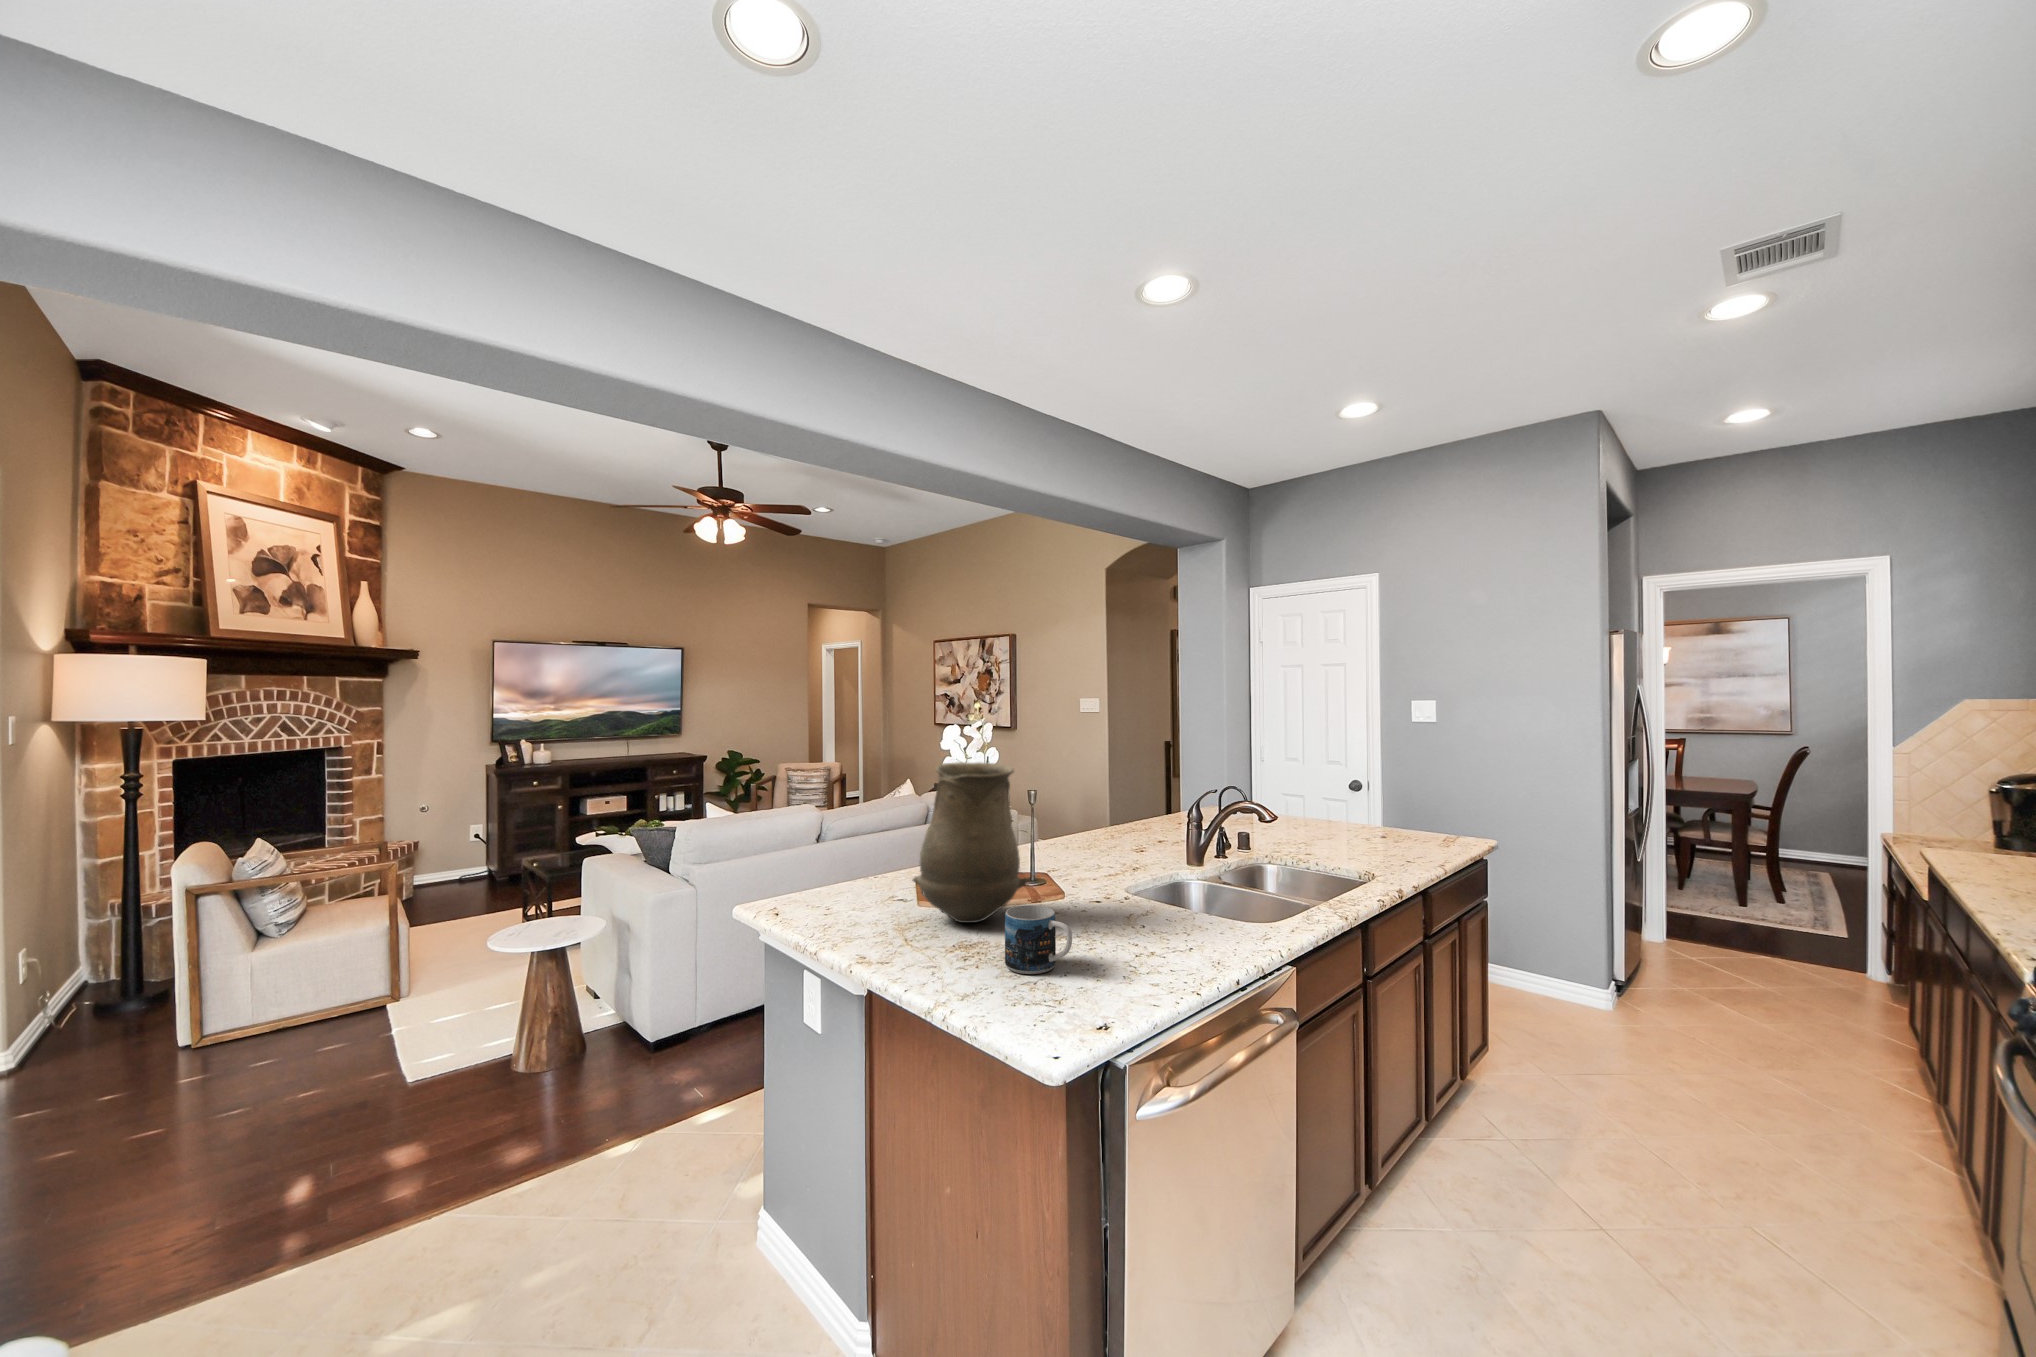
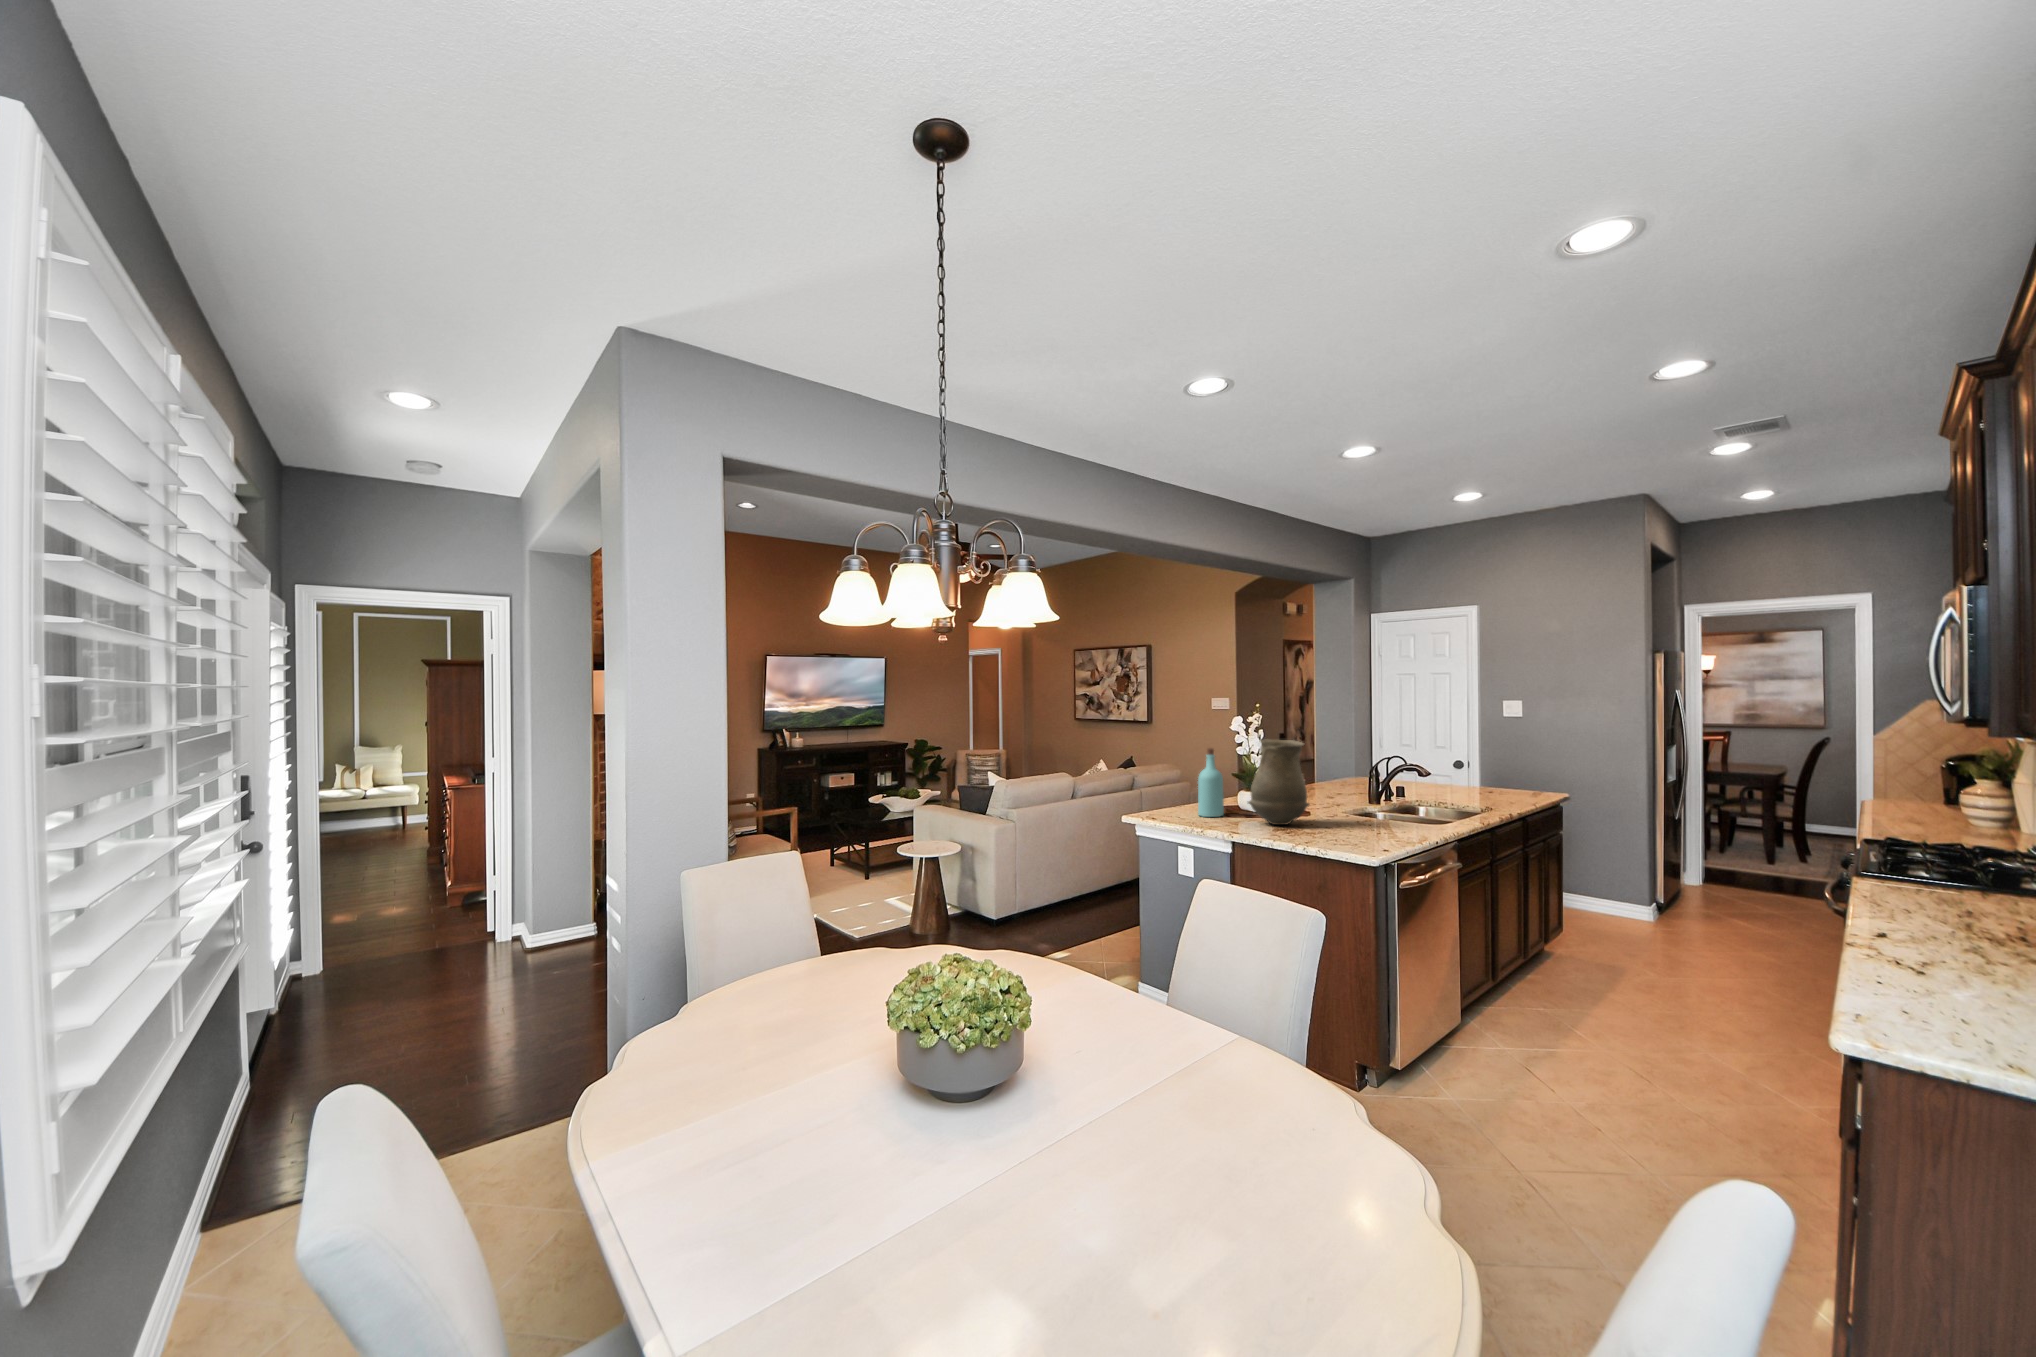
bottle: none [862,775,912,898] -> present [1198,748,1224,817]
mug: present [1005,905,1072,974] -> none [1323,809,1362,839]

